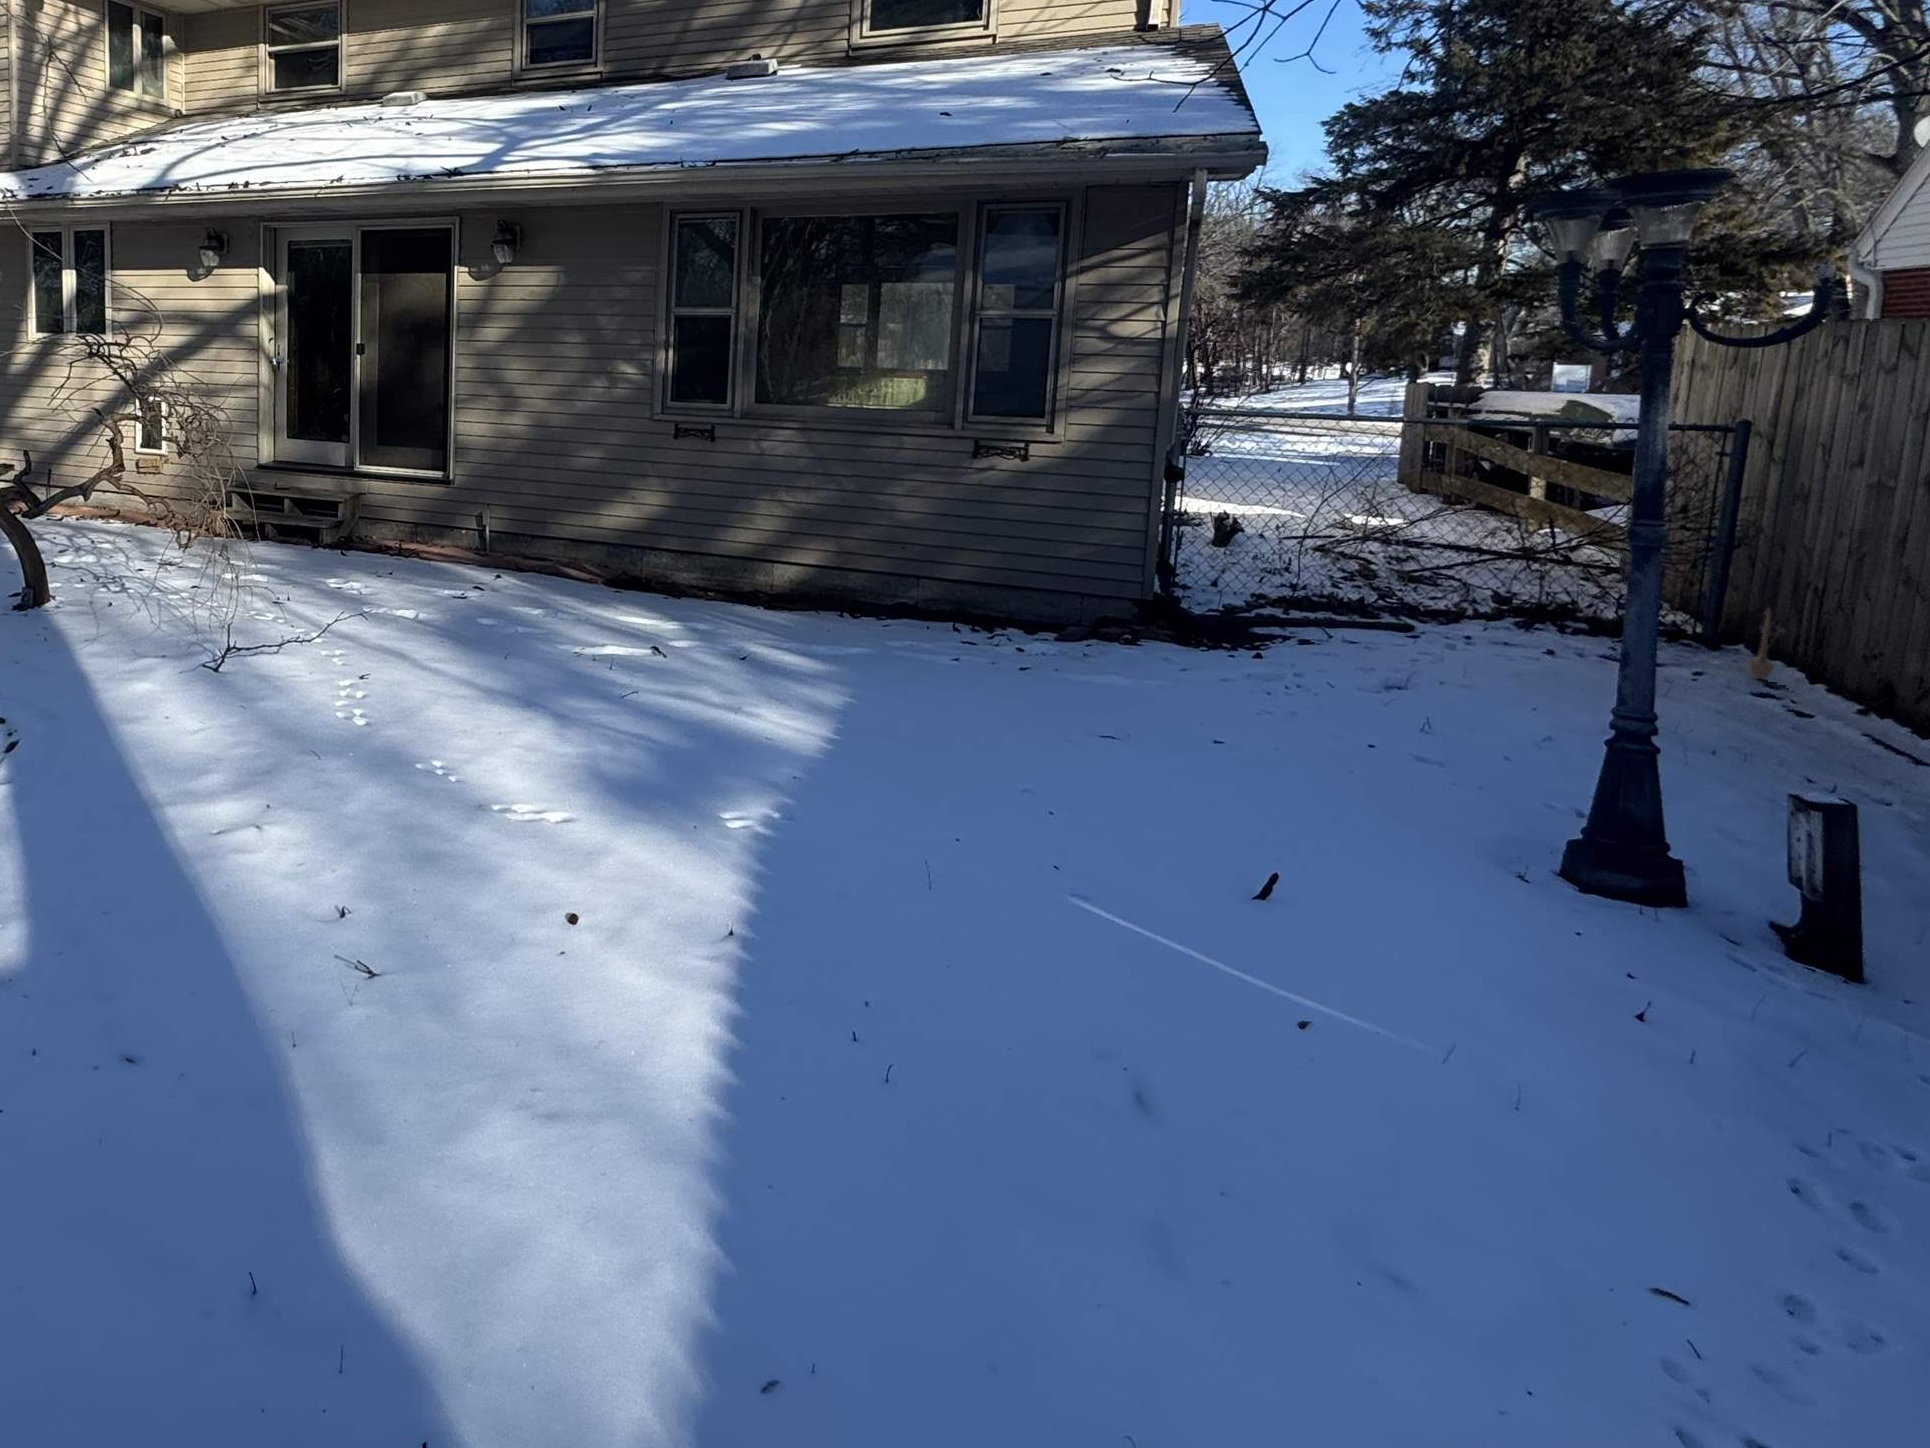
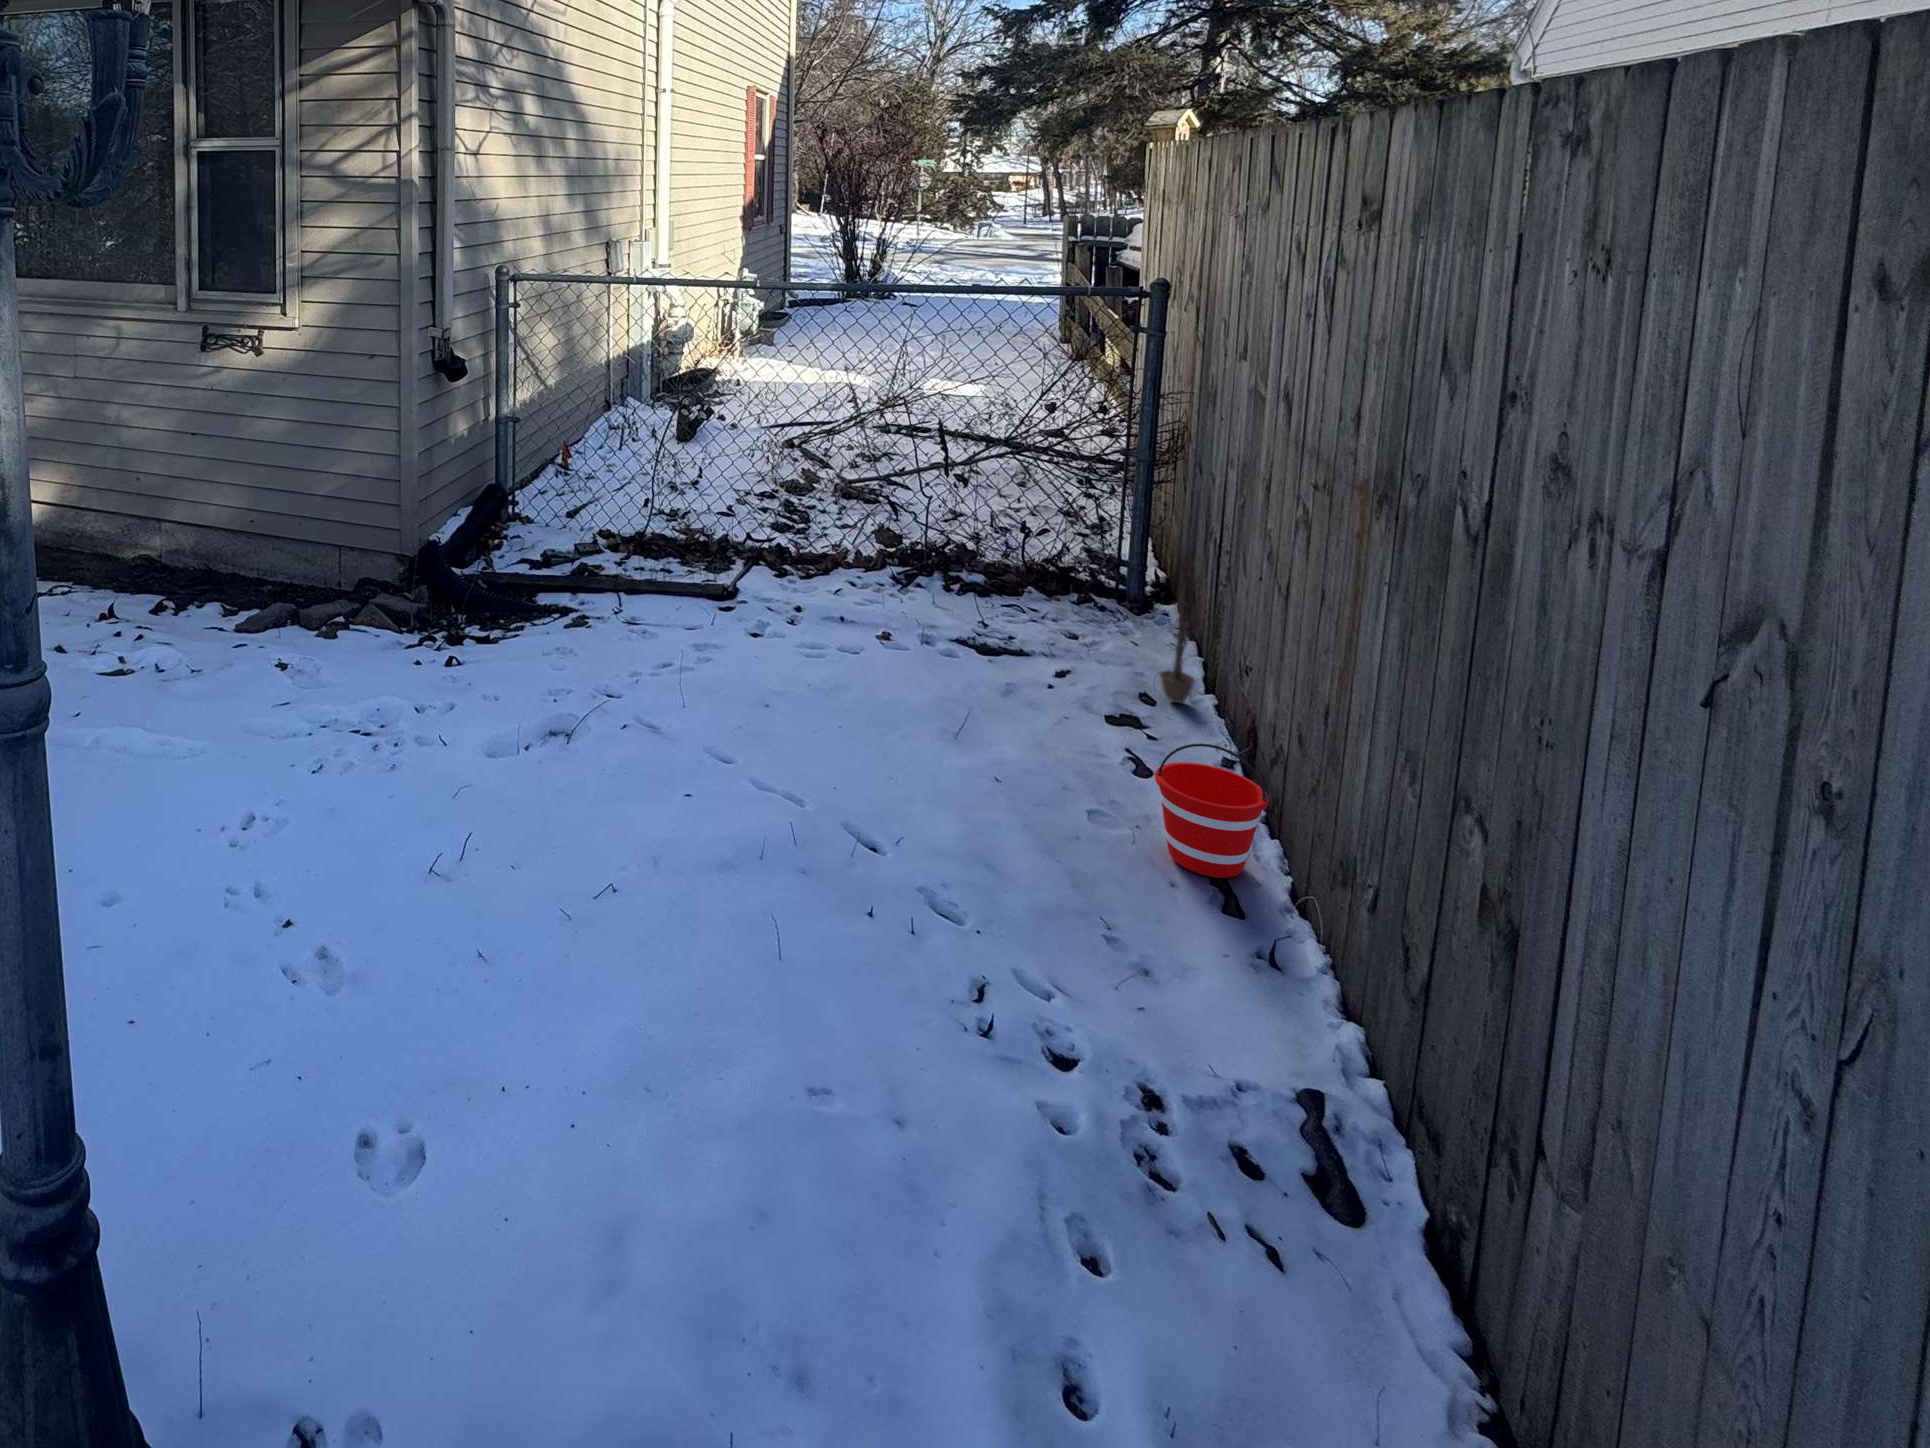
bucket: none [1819,669,1907,746] -> present [1155,743,1269,878]

